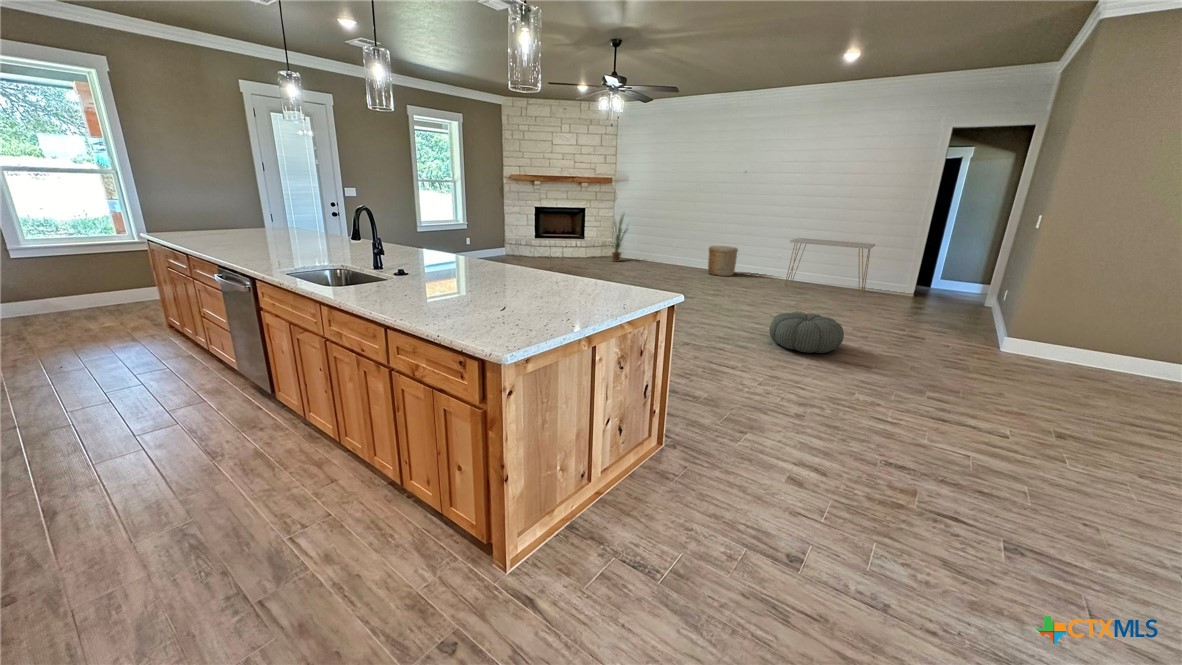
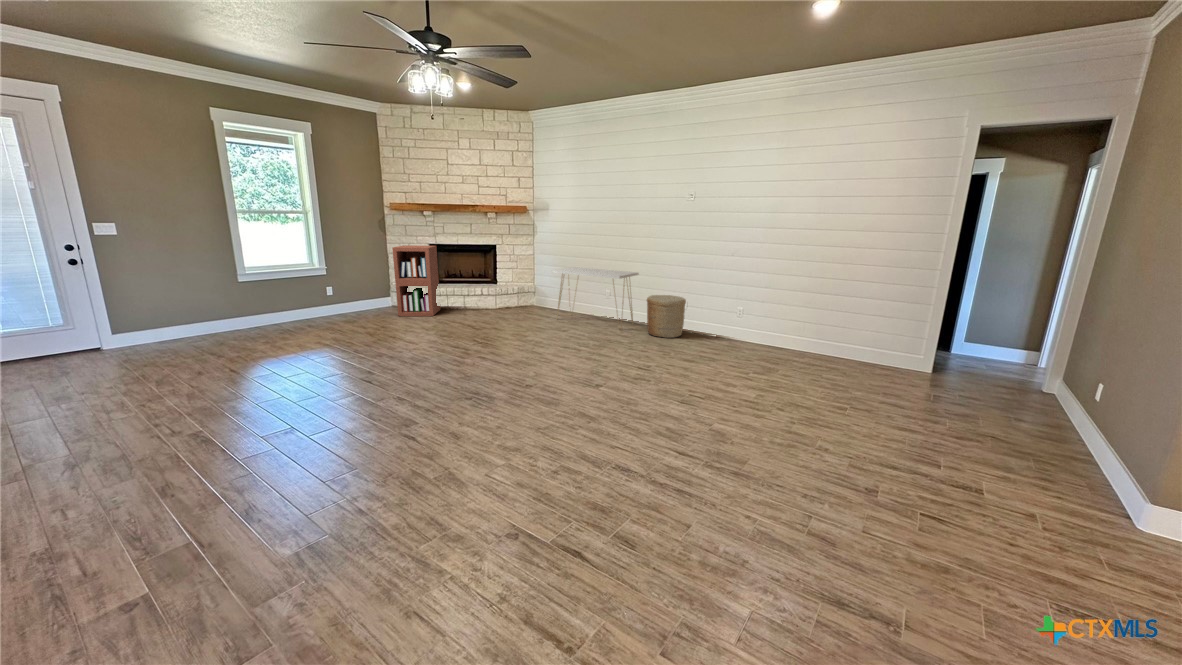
bookshelf: none [516,208,543,262] -> present [392,245,441,316]
house plant: present [612,214,628,262] -> none [520,249,554,314]
console table: present [785,238,875,296] -> present [552,267,639,329]
pouf: present [769,312,844,353] -> none [682,455,830,570]

